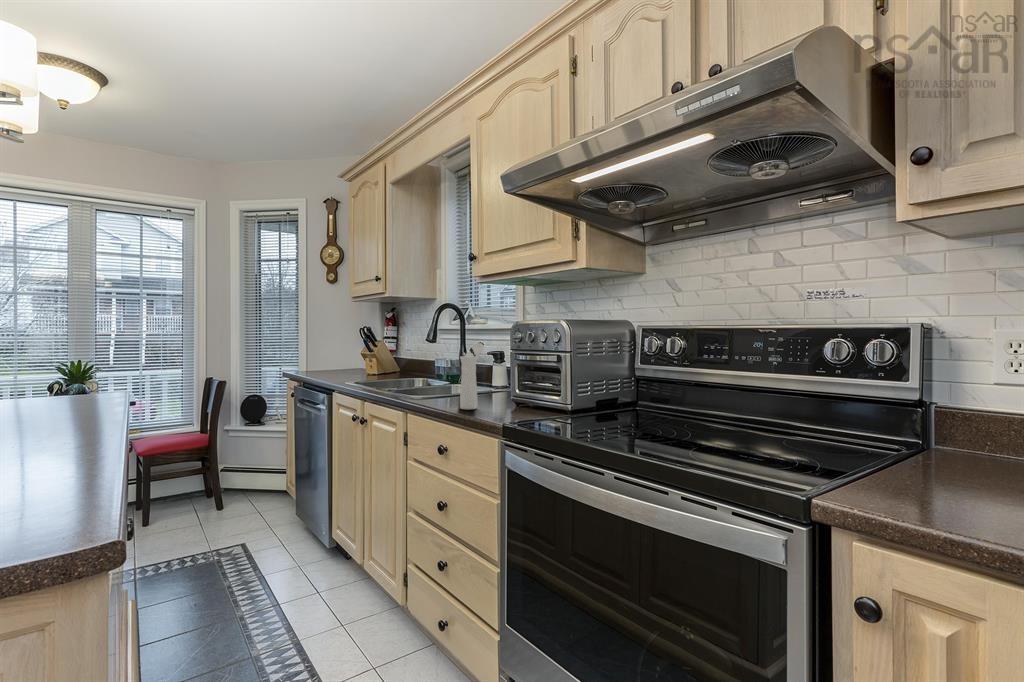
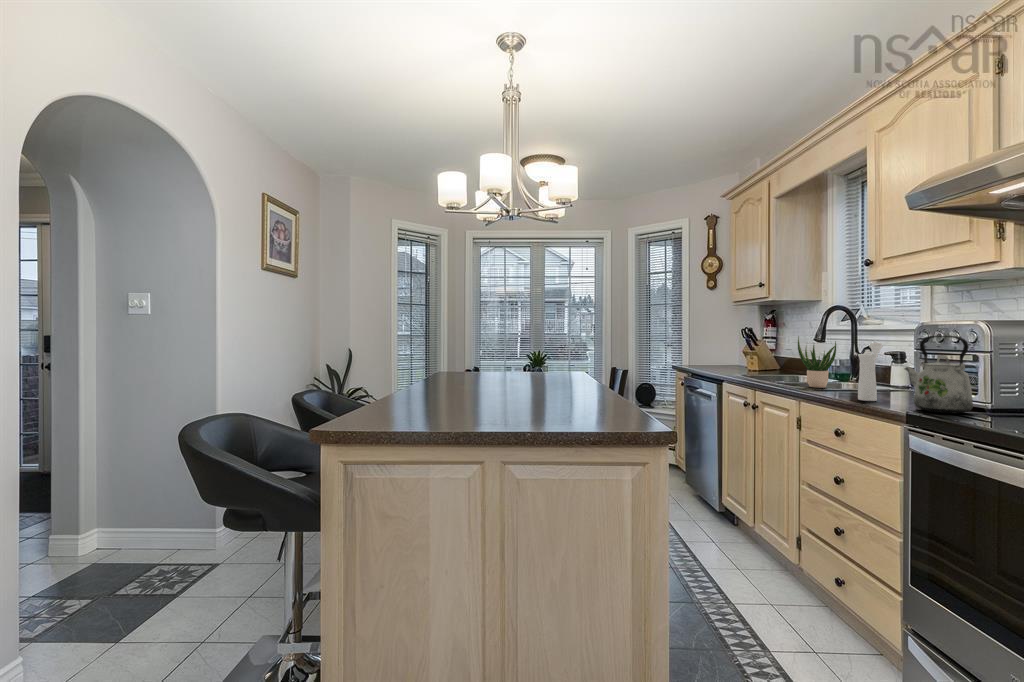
potted plant: none [406,335,445,394] -> present [798,336,836,388]
kettle: none [501,336,558,420] -> present [904,336,973,413]

